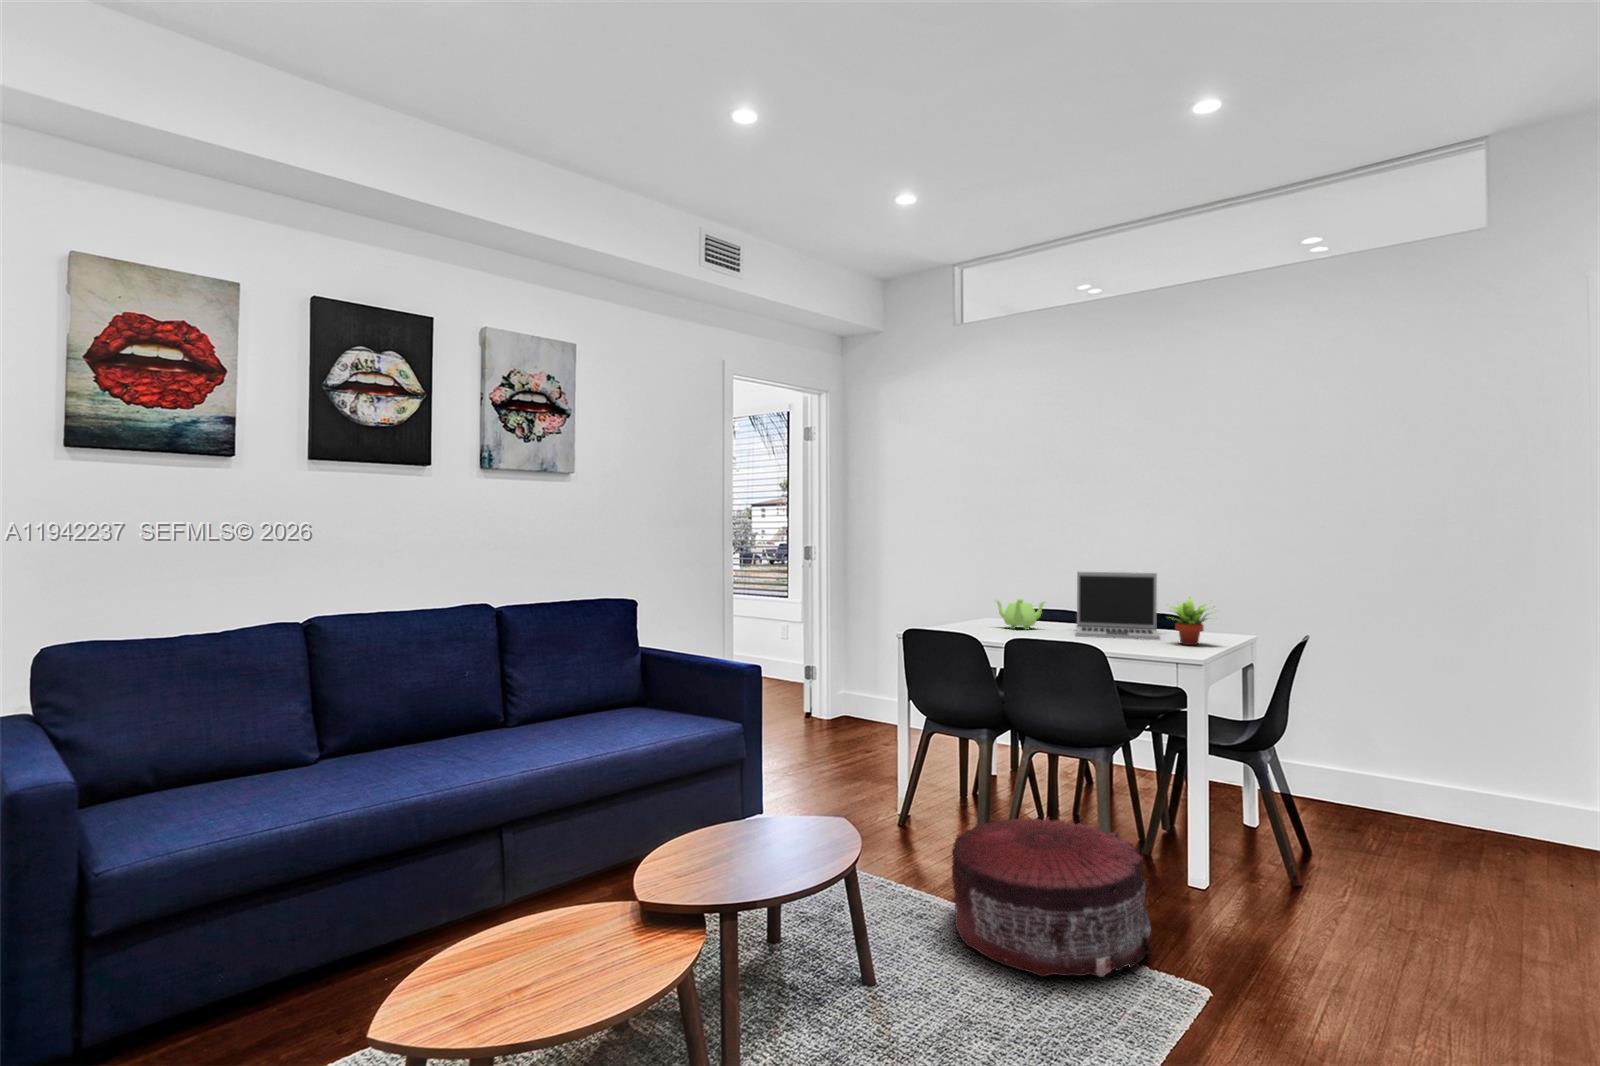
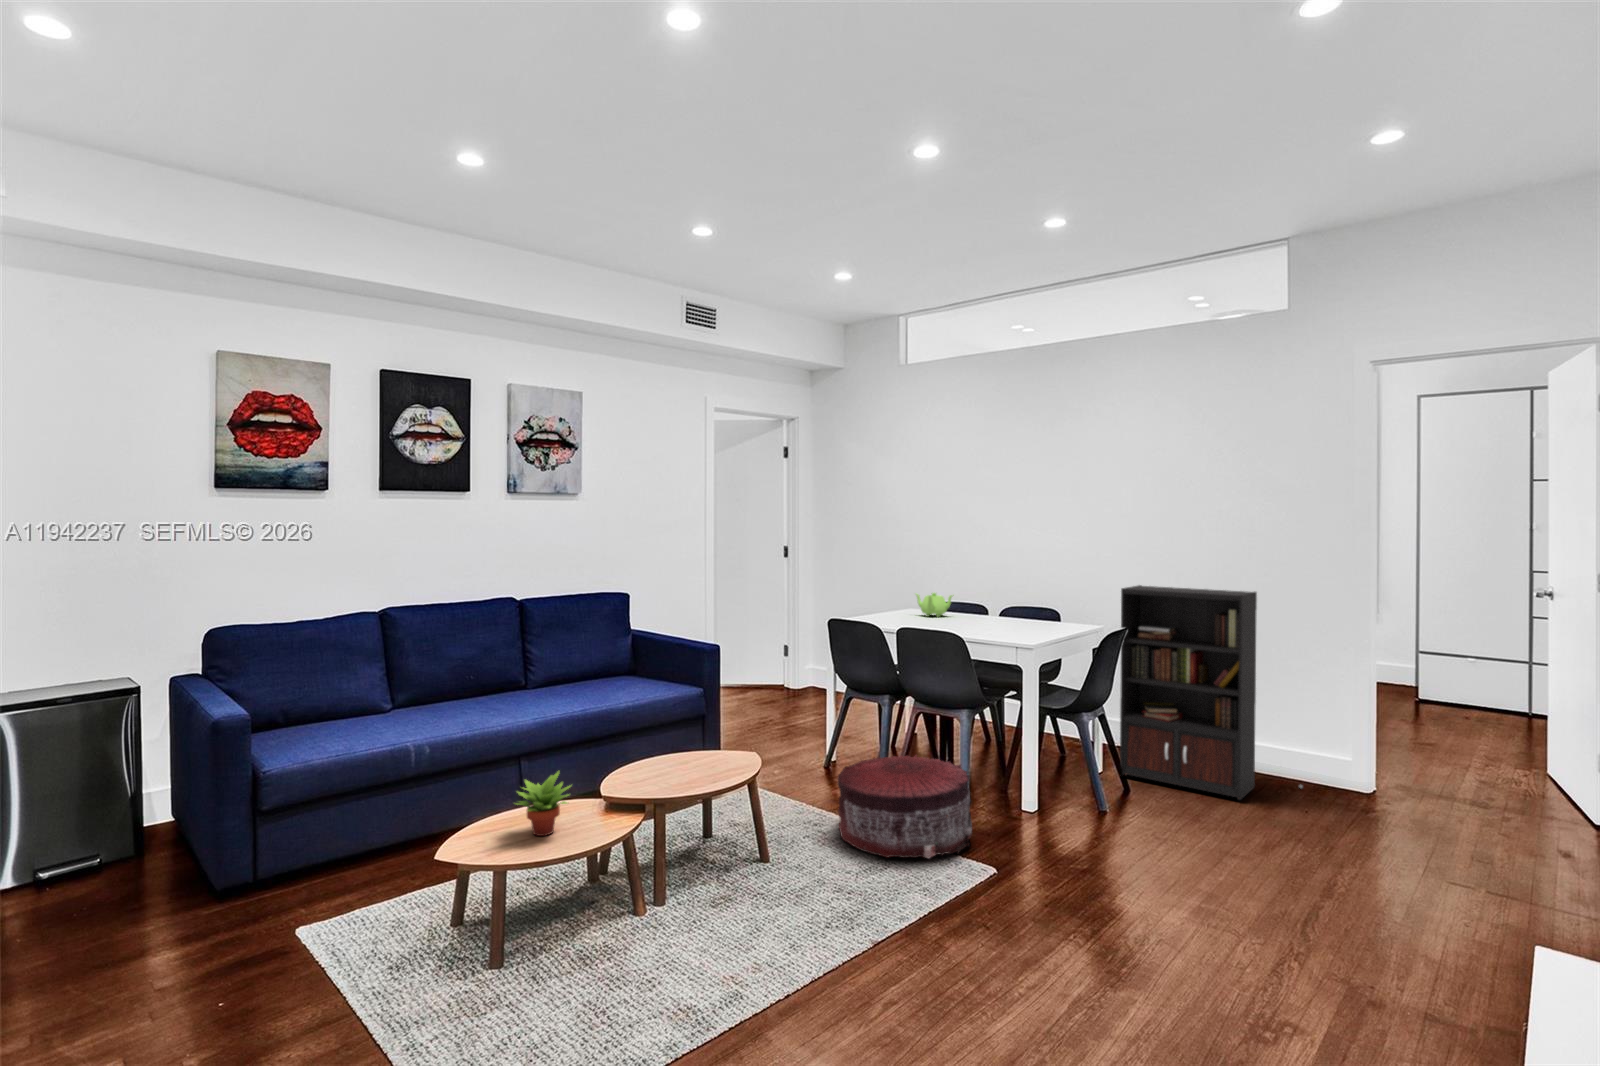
laptop: present [1075,572,1160,640] -> none [969,571,1038,626]
bookcase: none [1280,589,1519,870] -> present [1120,585,1303,800]
succulent plant: present [1171,597,1207,645] -> present [516,771,571,836]

